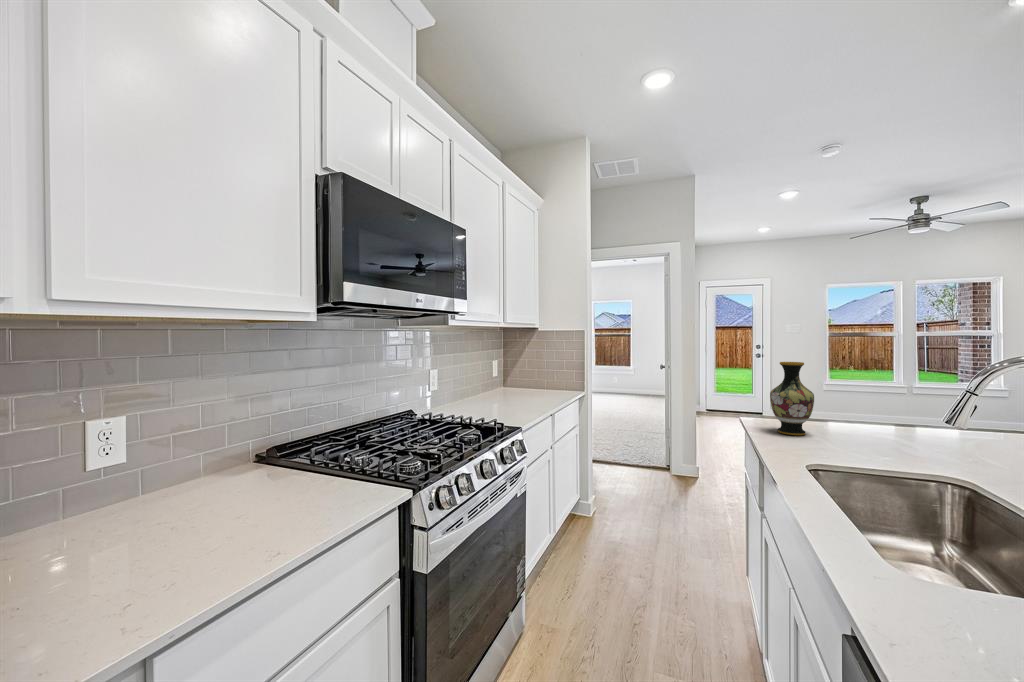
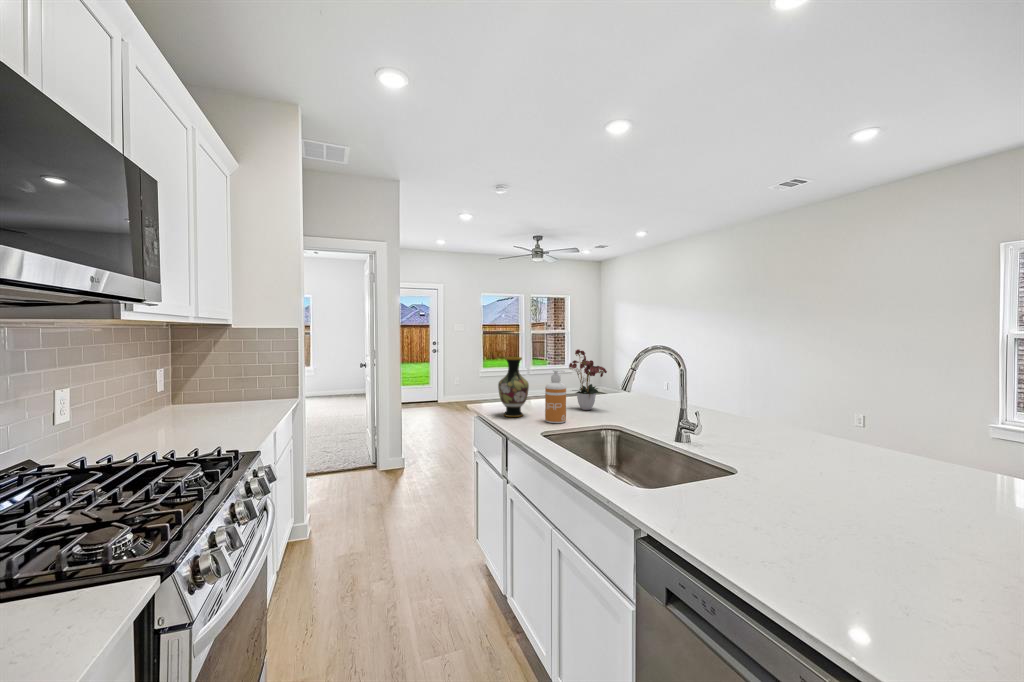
flower arrangement: none [888,351,971,443] -> present [569,349,607,410]
soap dispenser: none [833,380,867,451] -> present [545,370,566,423]

